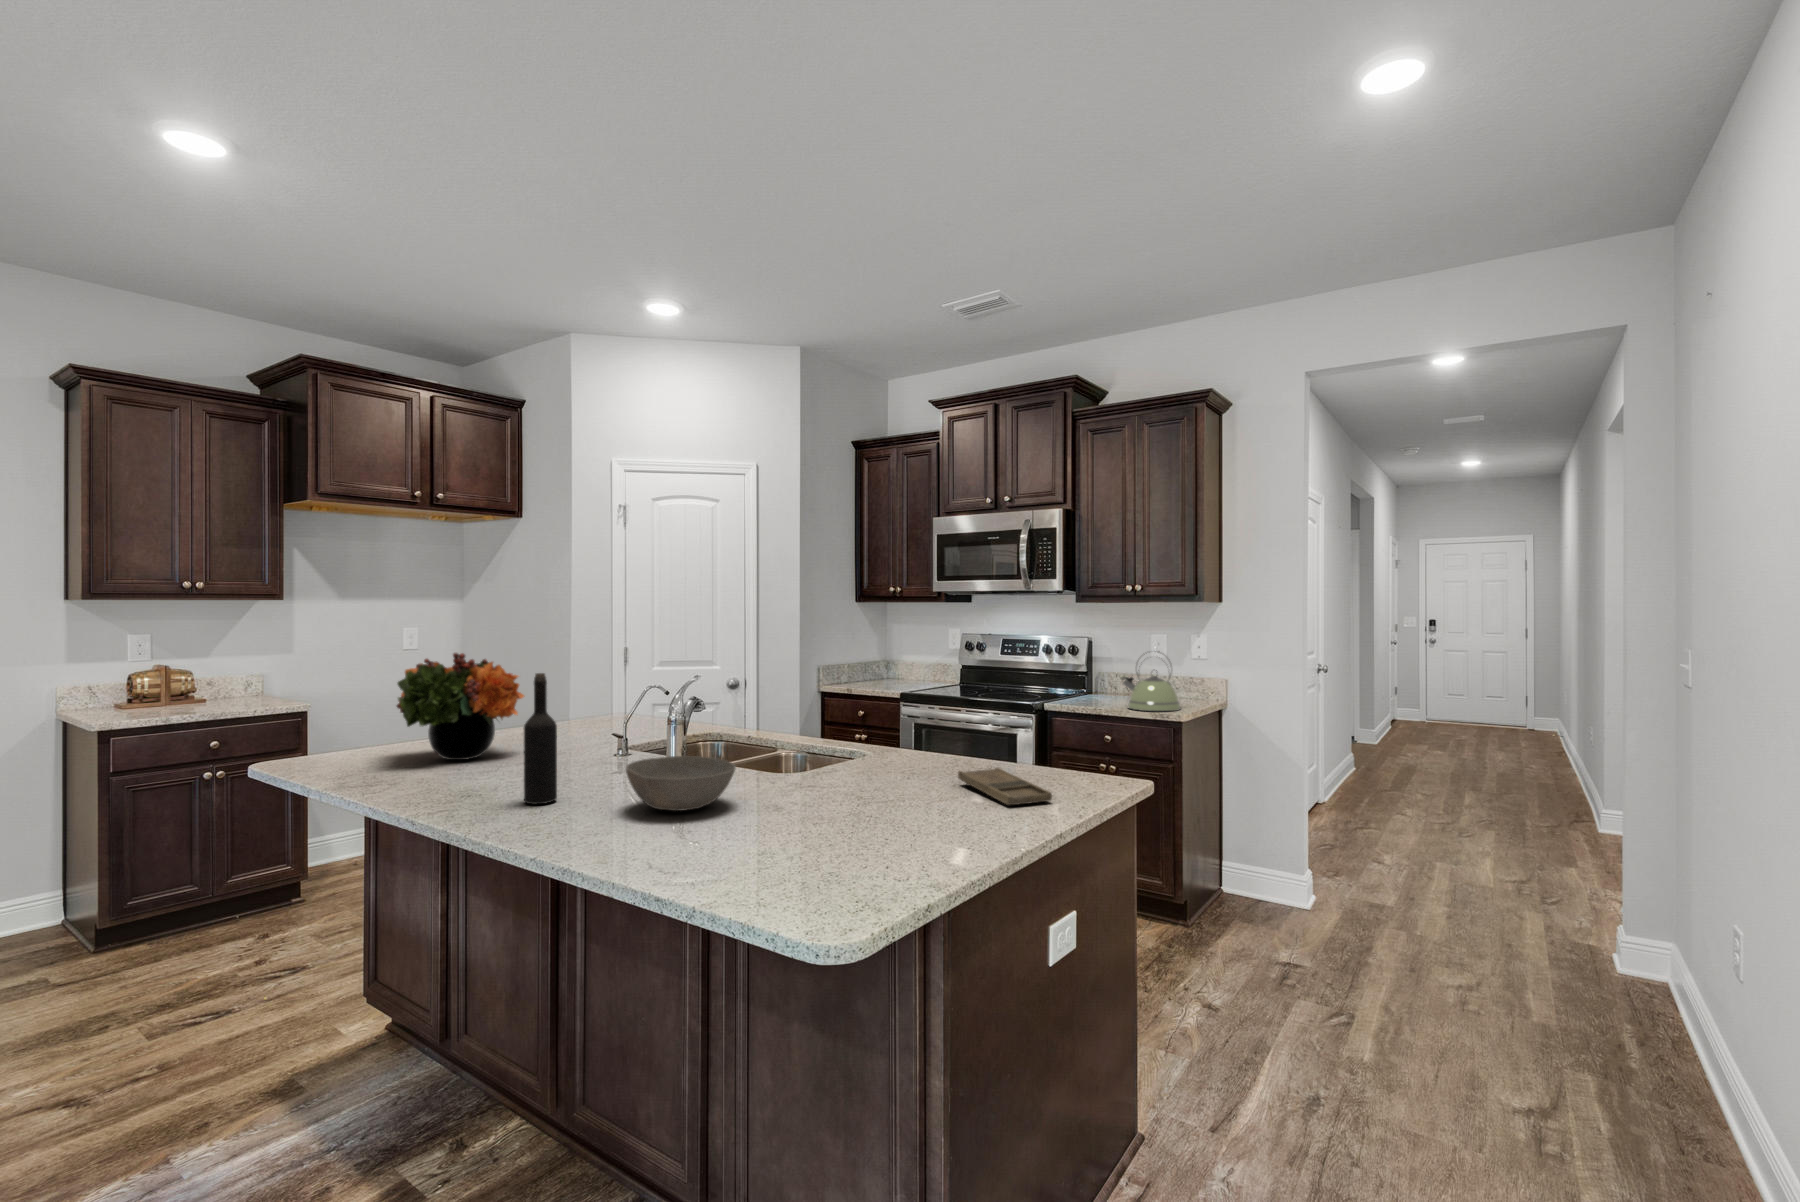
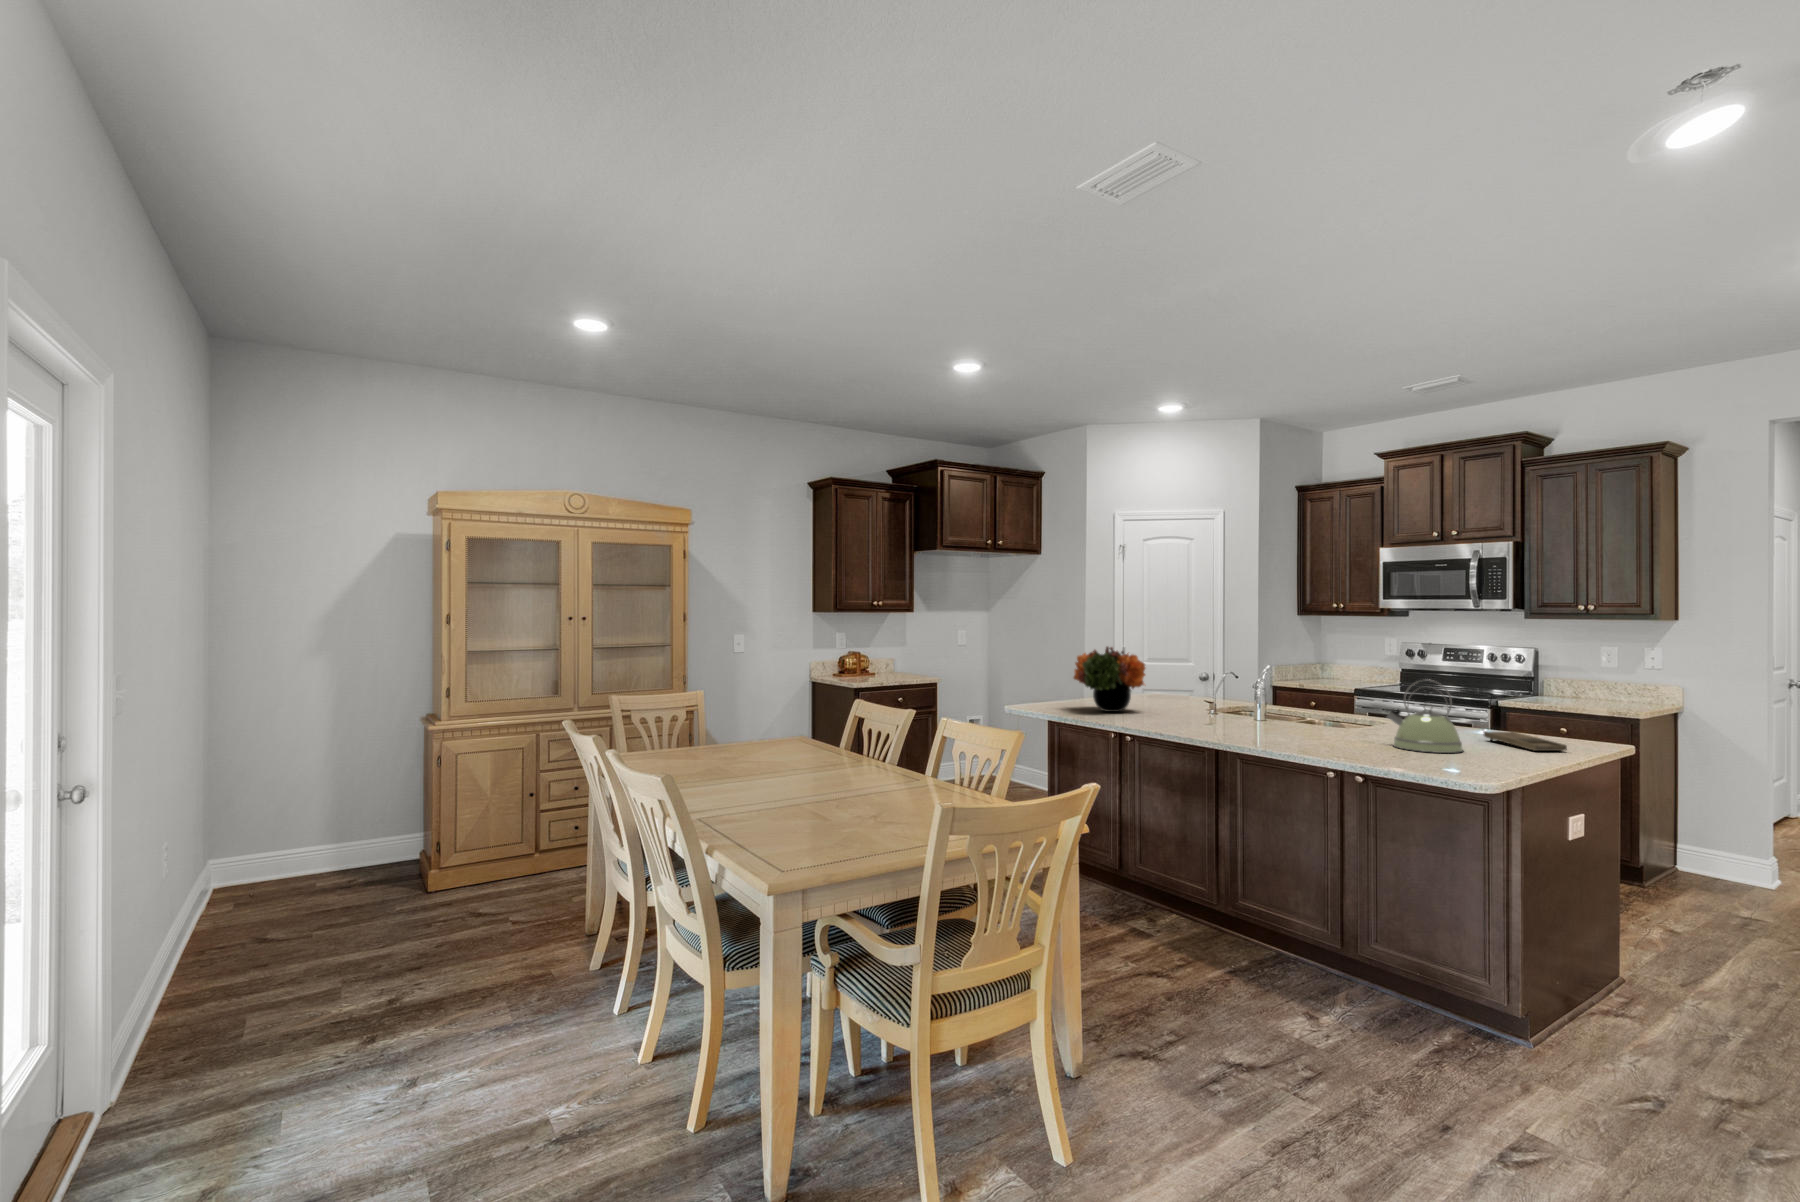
kettle: present [1122,650,1180,711] -> present [1386,680,1463,753]
wine bottle: present [524,673,557,804] -> none [1202,658,1221,733]
bowl: present [626,756,736,811] -> none [1271,711,1342,740]

